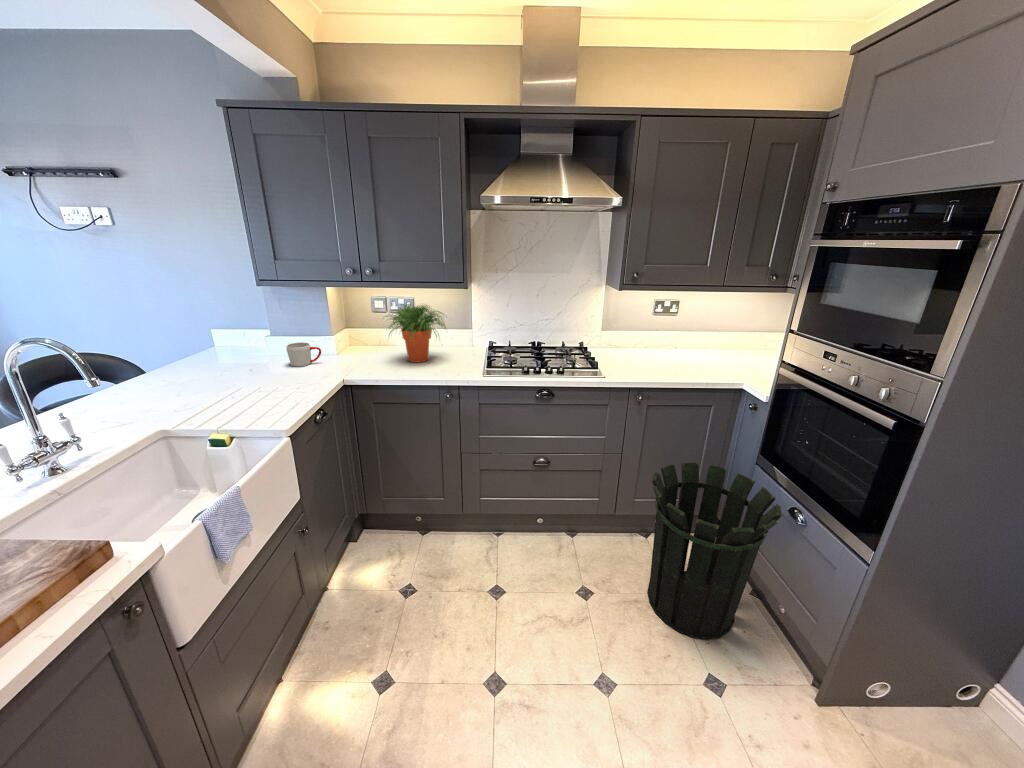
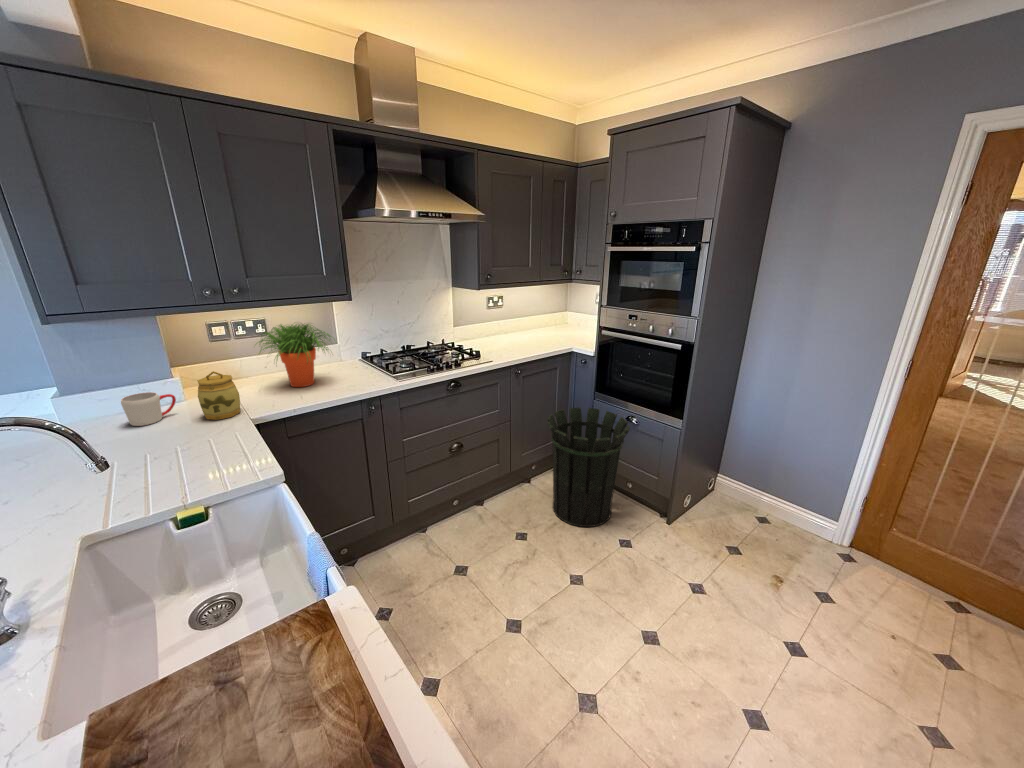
jar: none [320,335,352,374] -> present [197,371,240,420]

